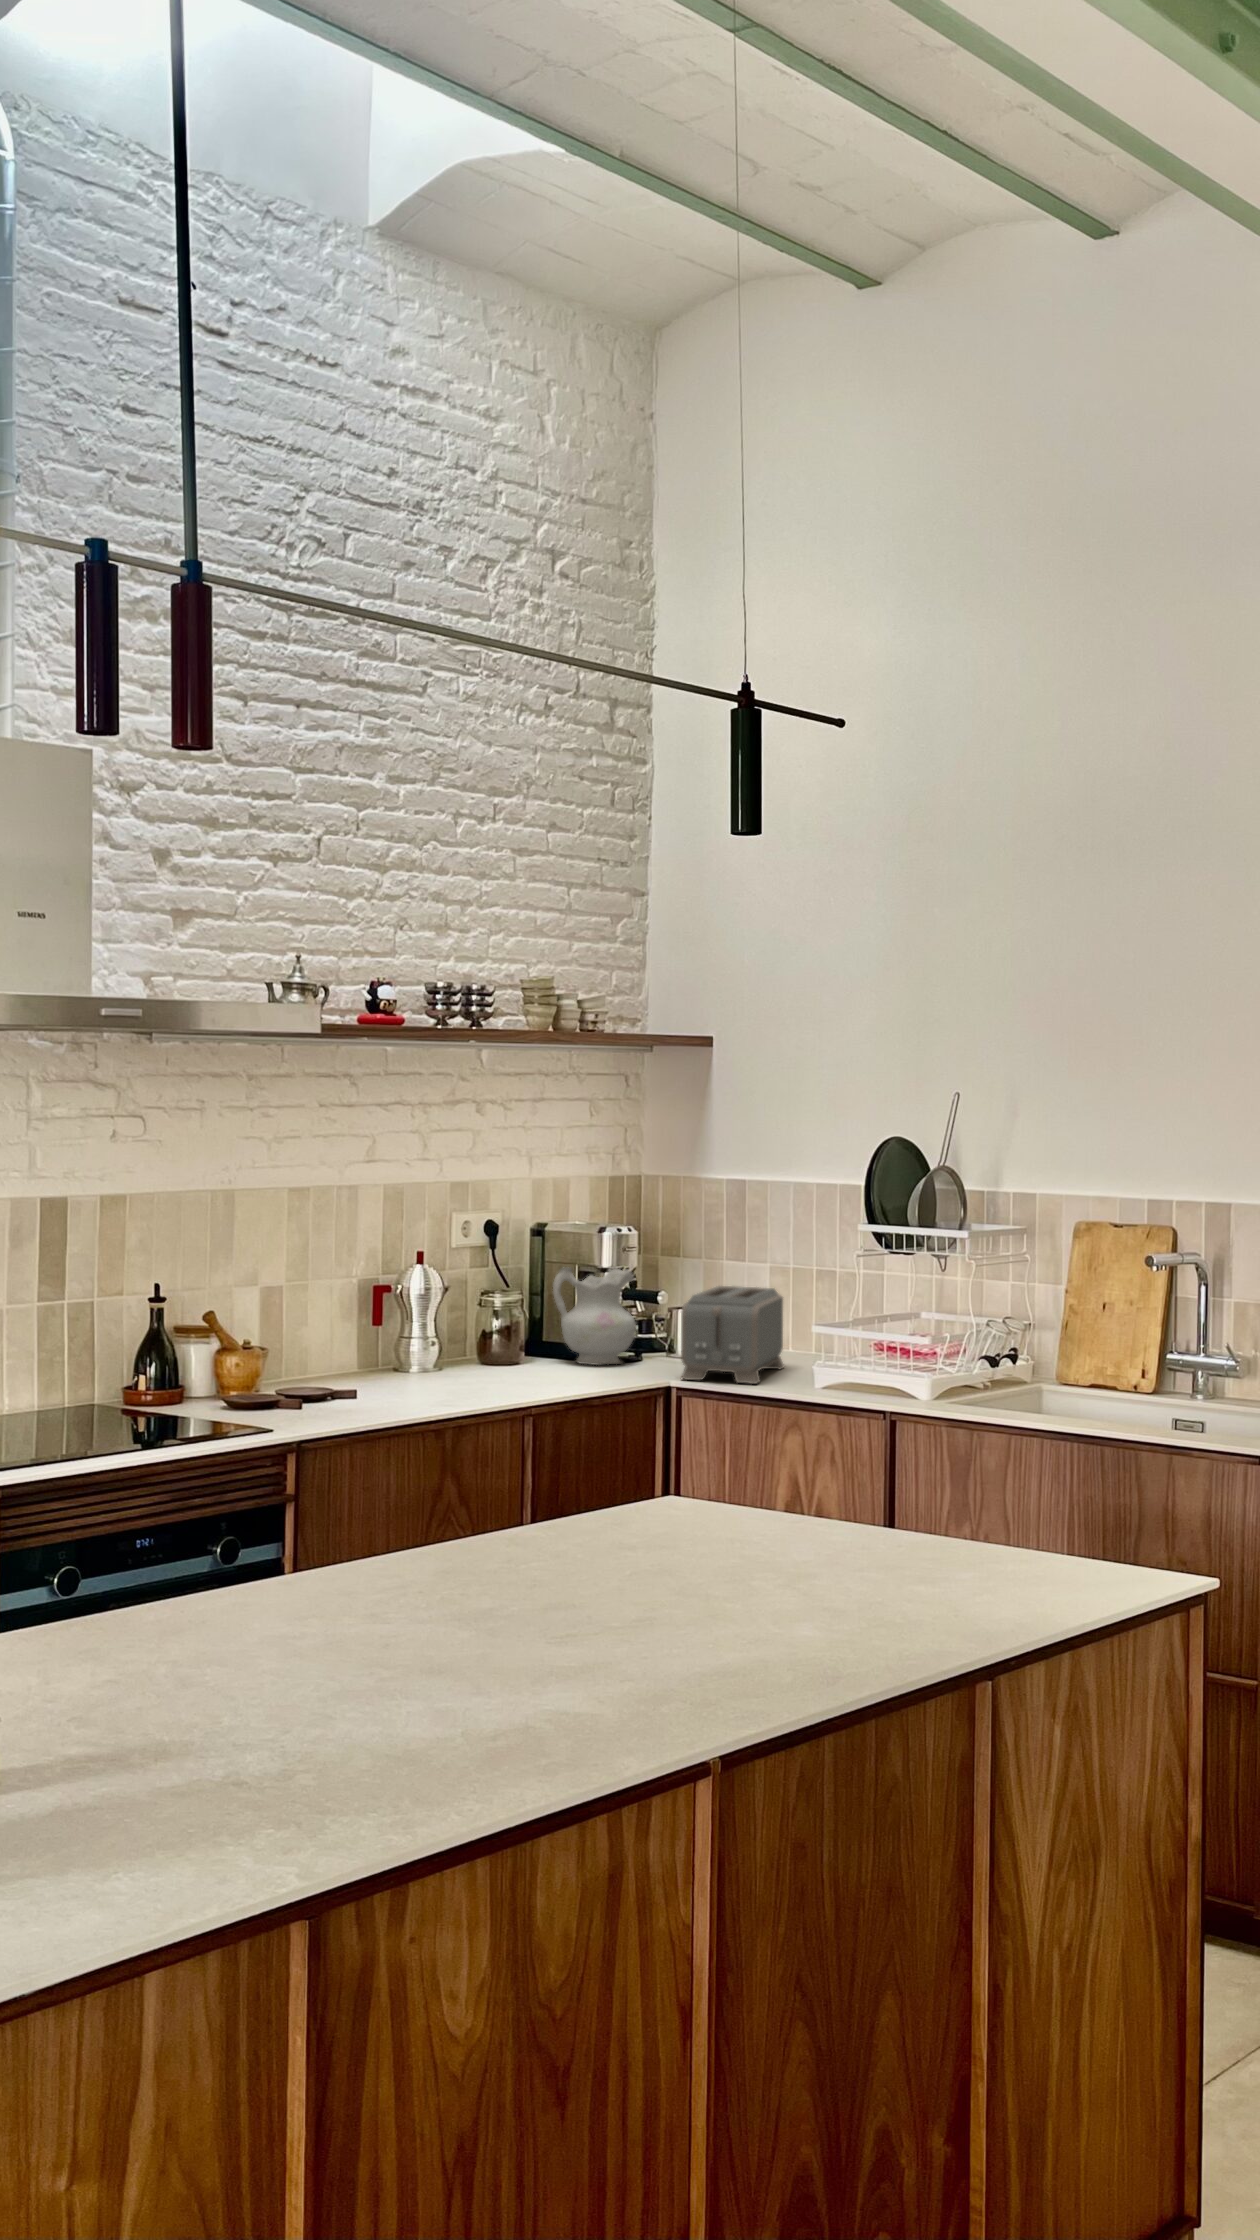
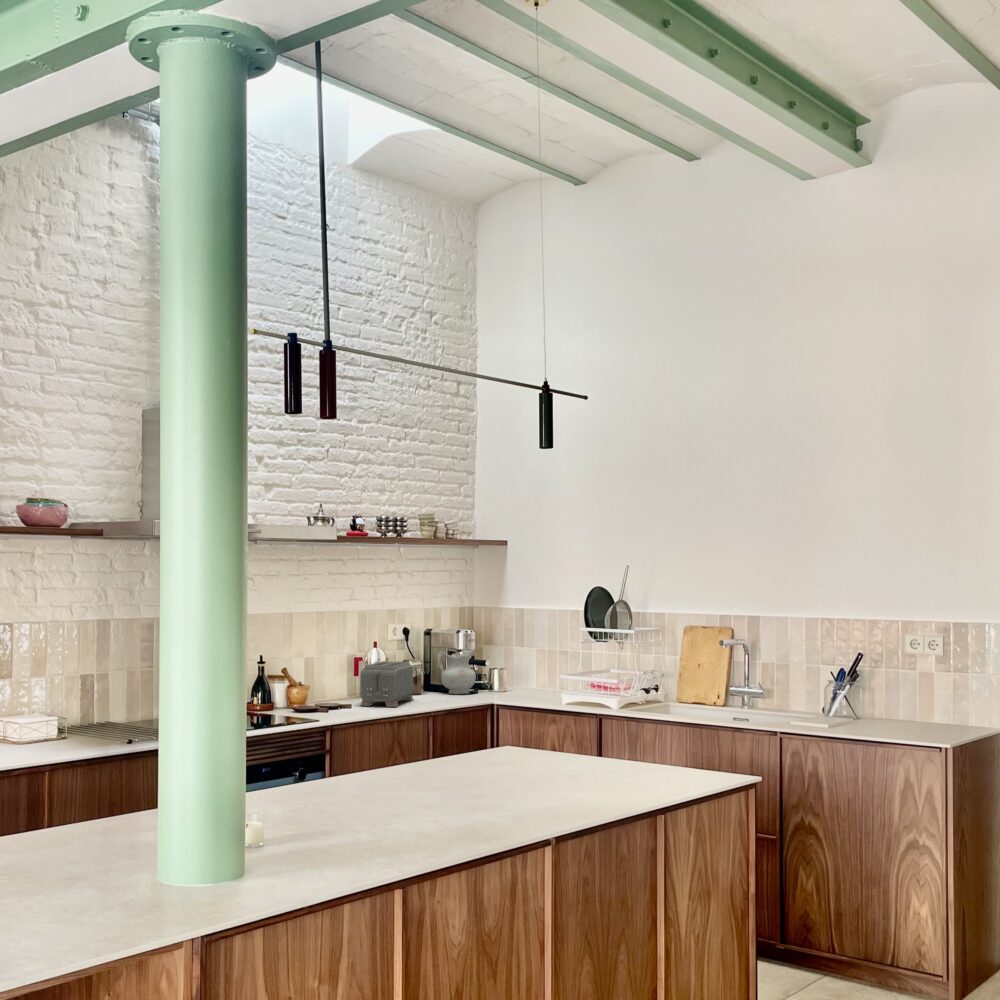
toaster: present [681,1286,784,1384] -> present [360,661,413,707]

